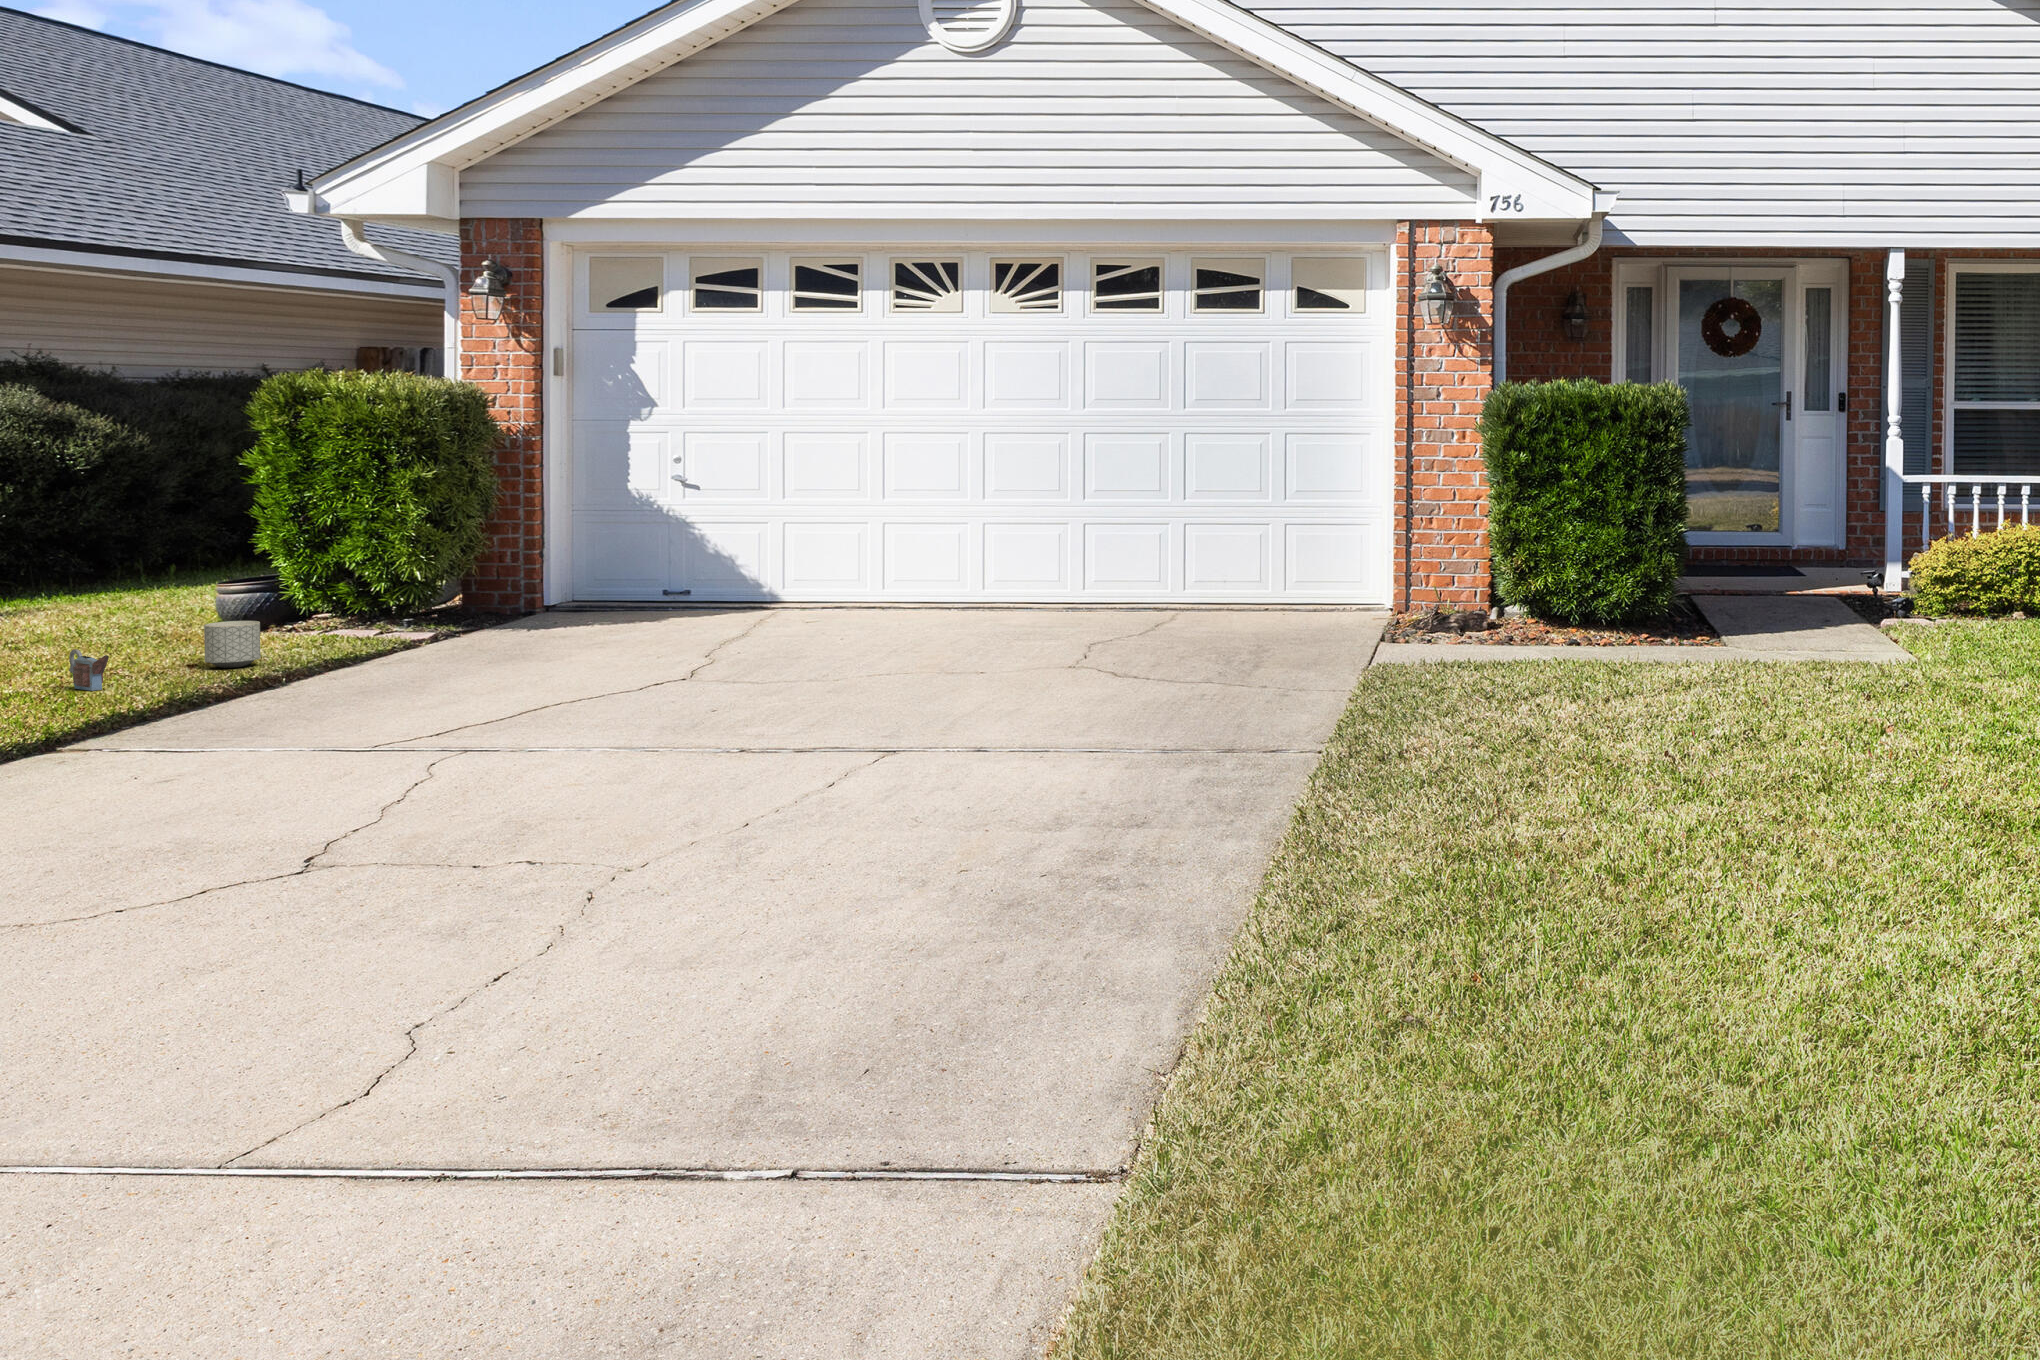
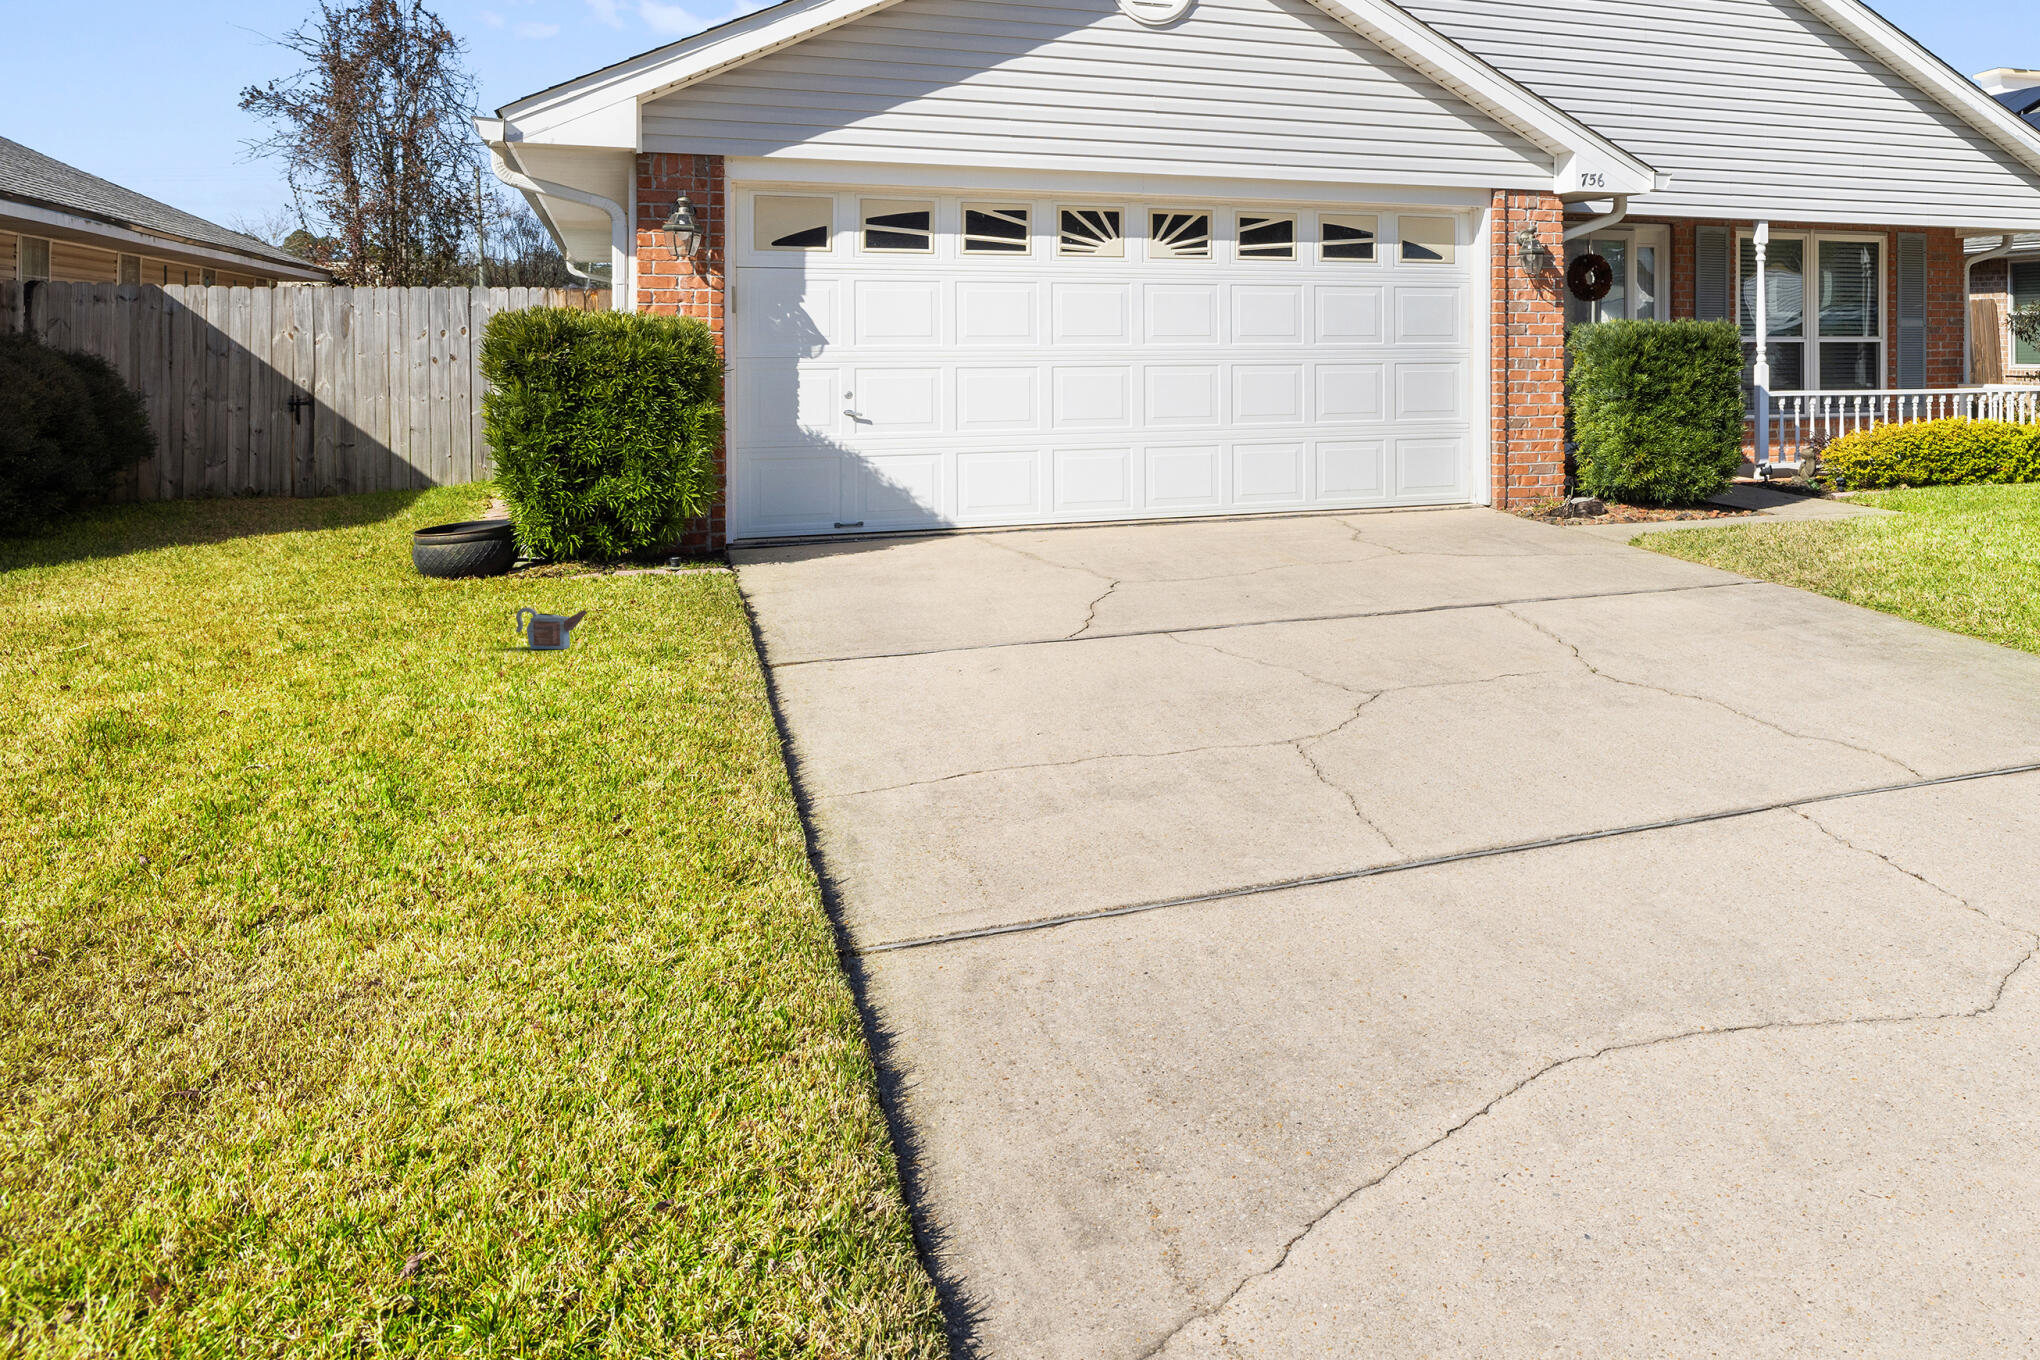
planter: present [204,621,260,668] -> none [589,569,644,619]

